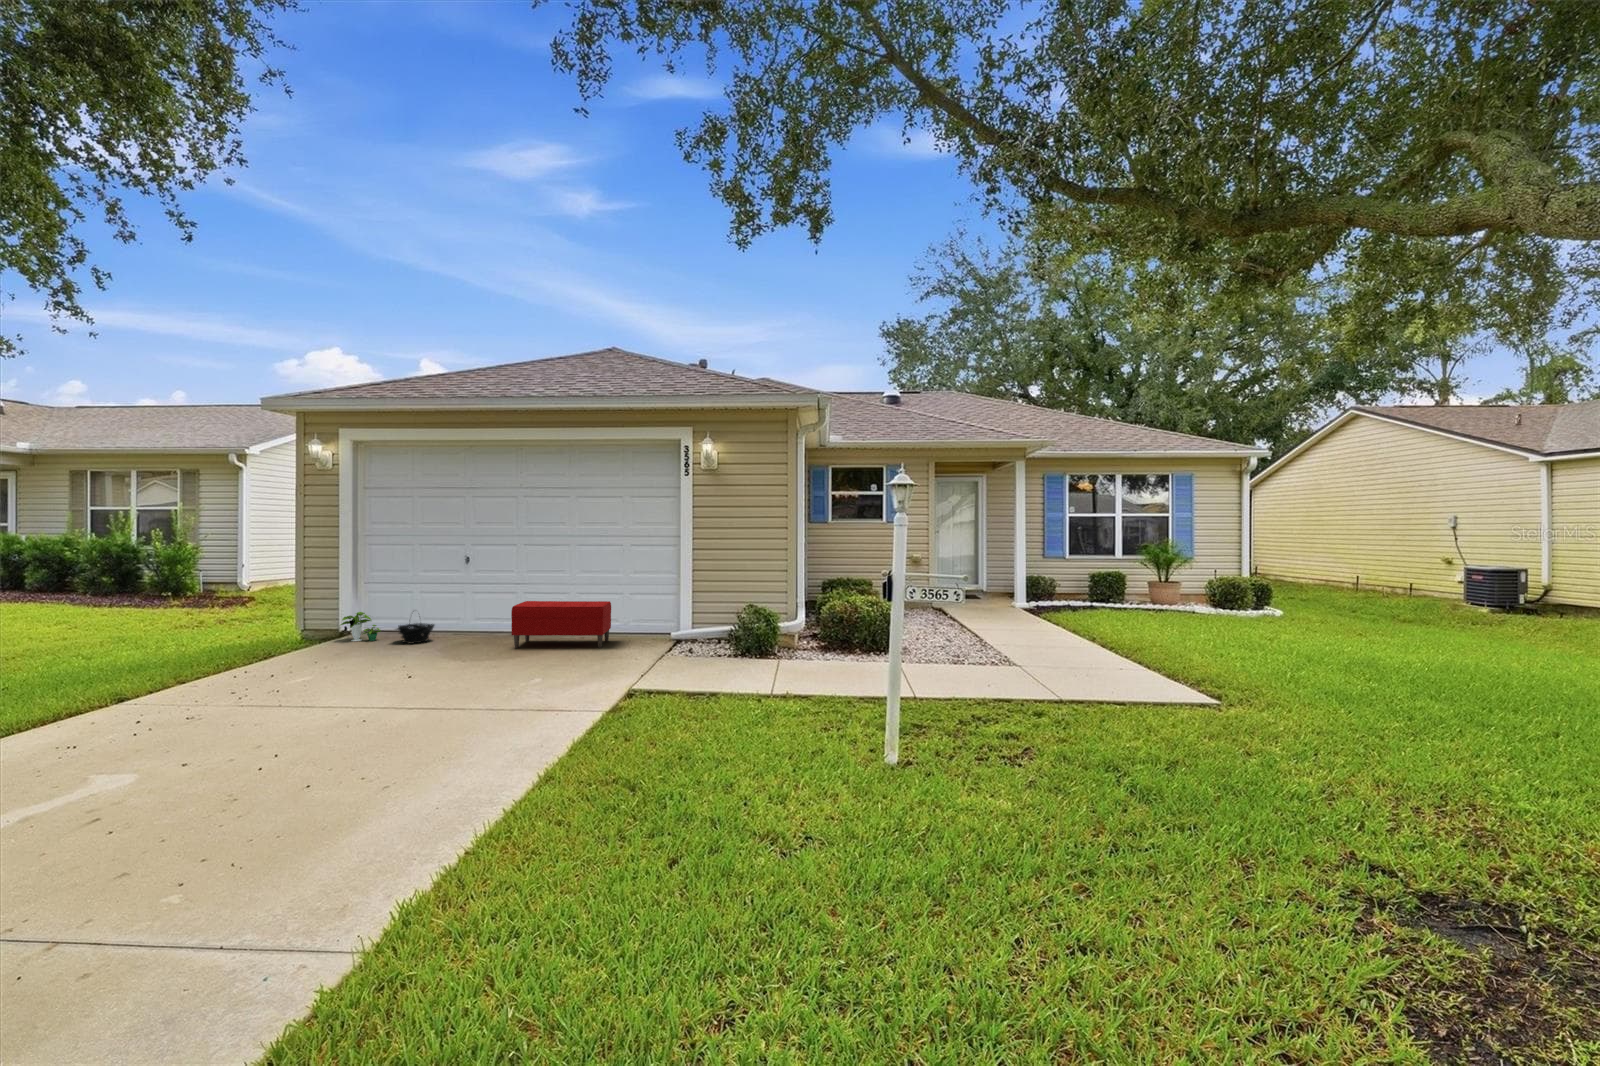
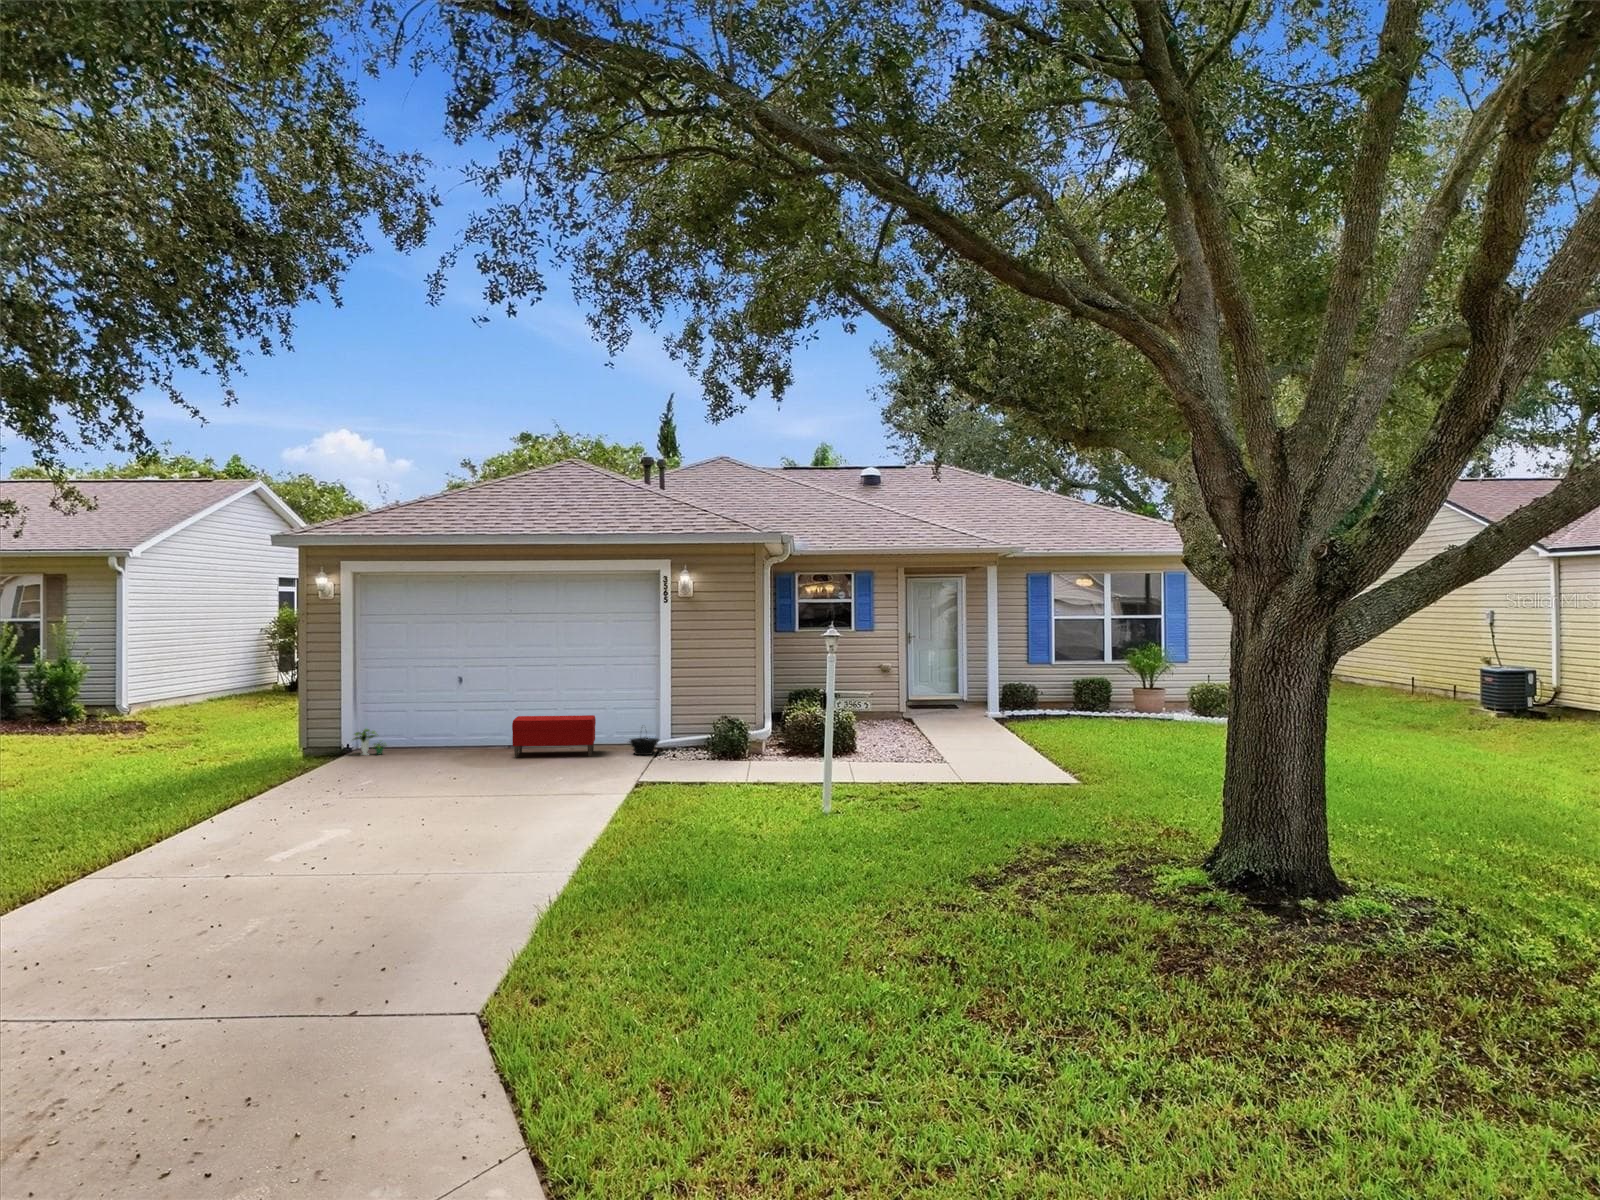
basket: present [397,623,434,644] -> present [629,737,659,755]

